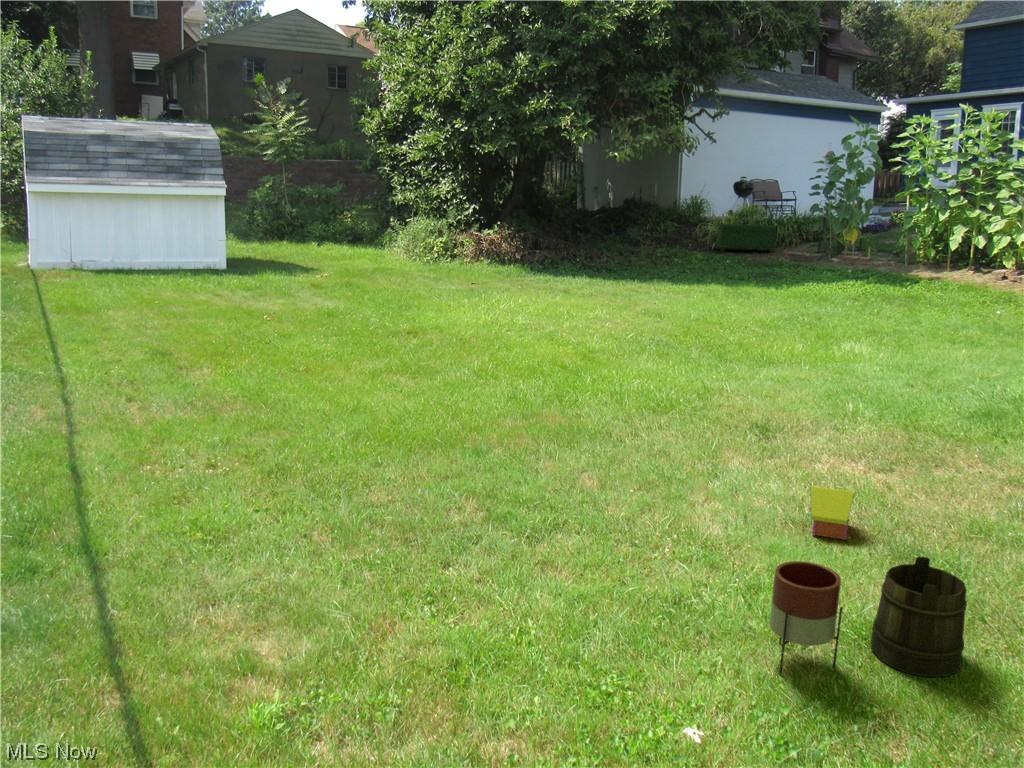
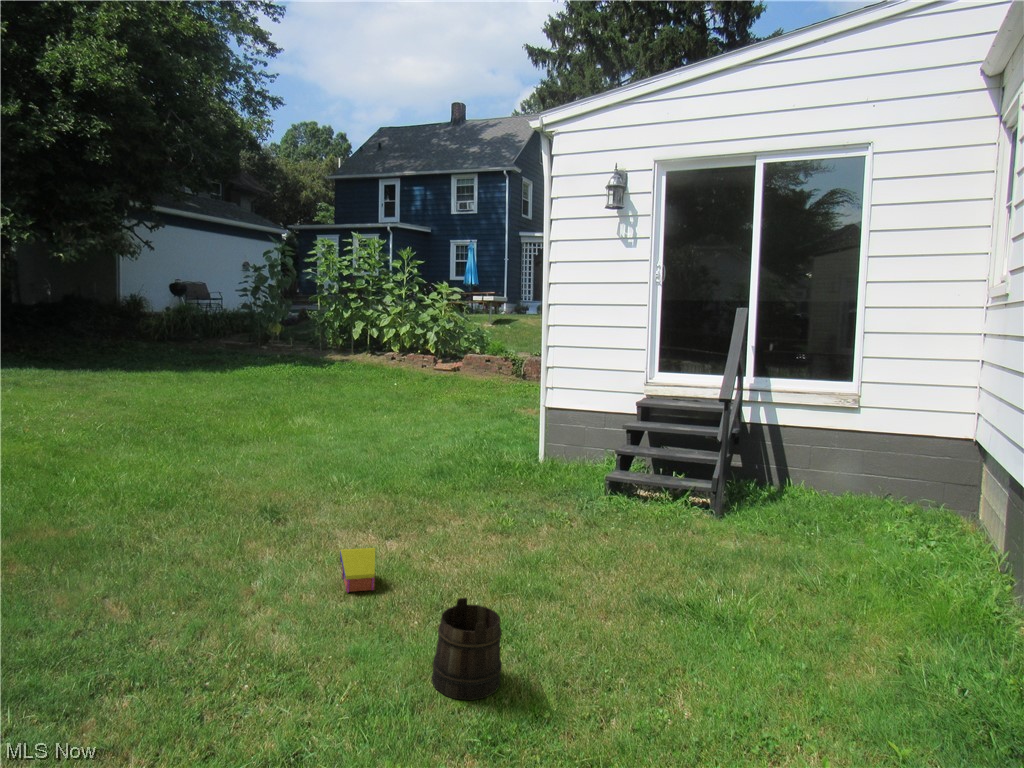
bench: present [717,224,776,253] -> none [162,318,215,342]
planter: present [769,561,842,674] -> none [358,629,420,741]

